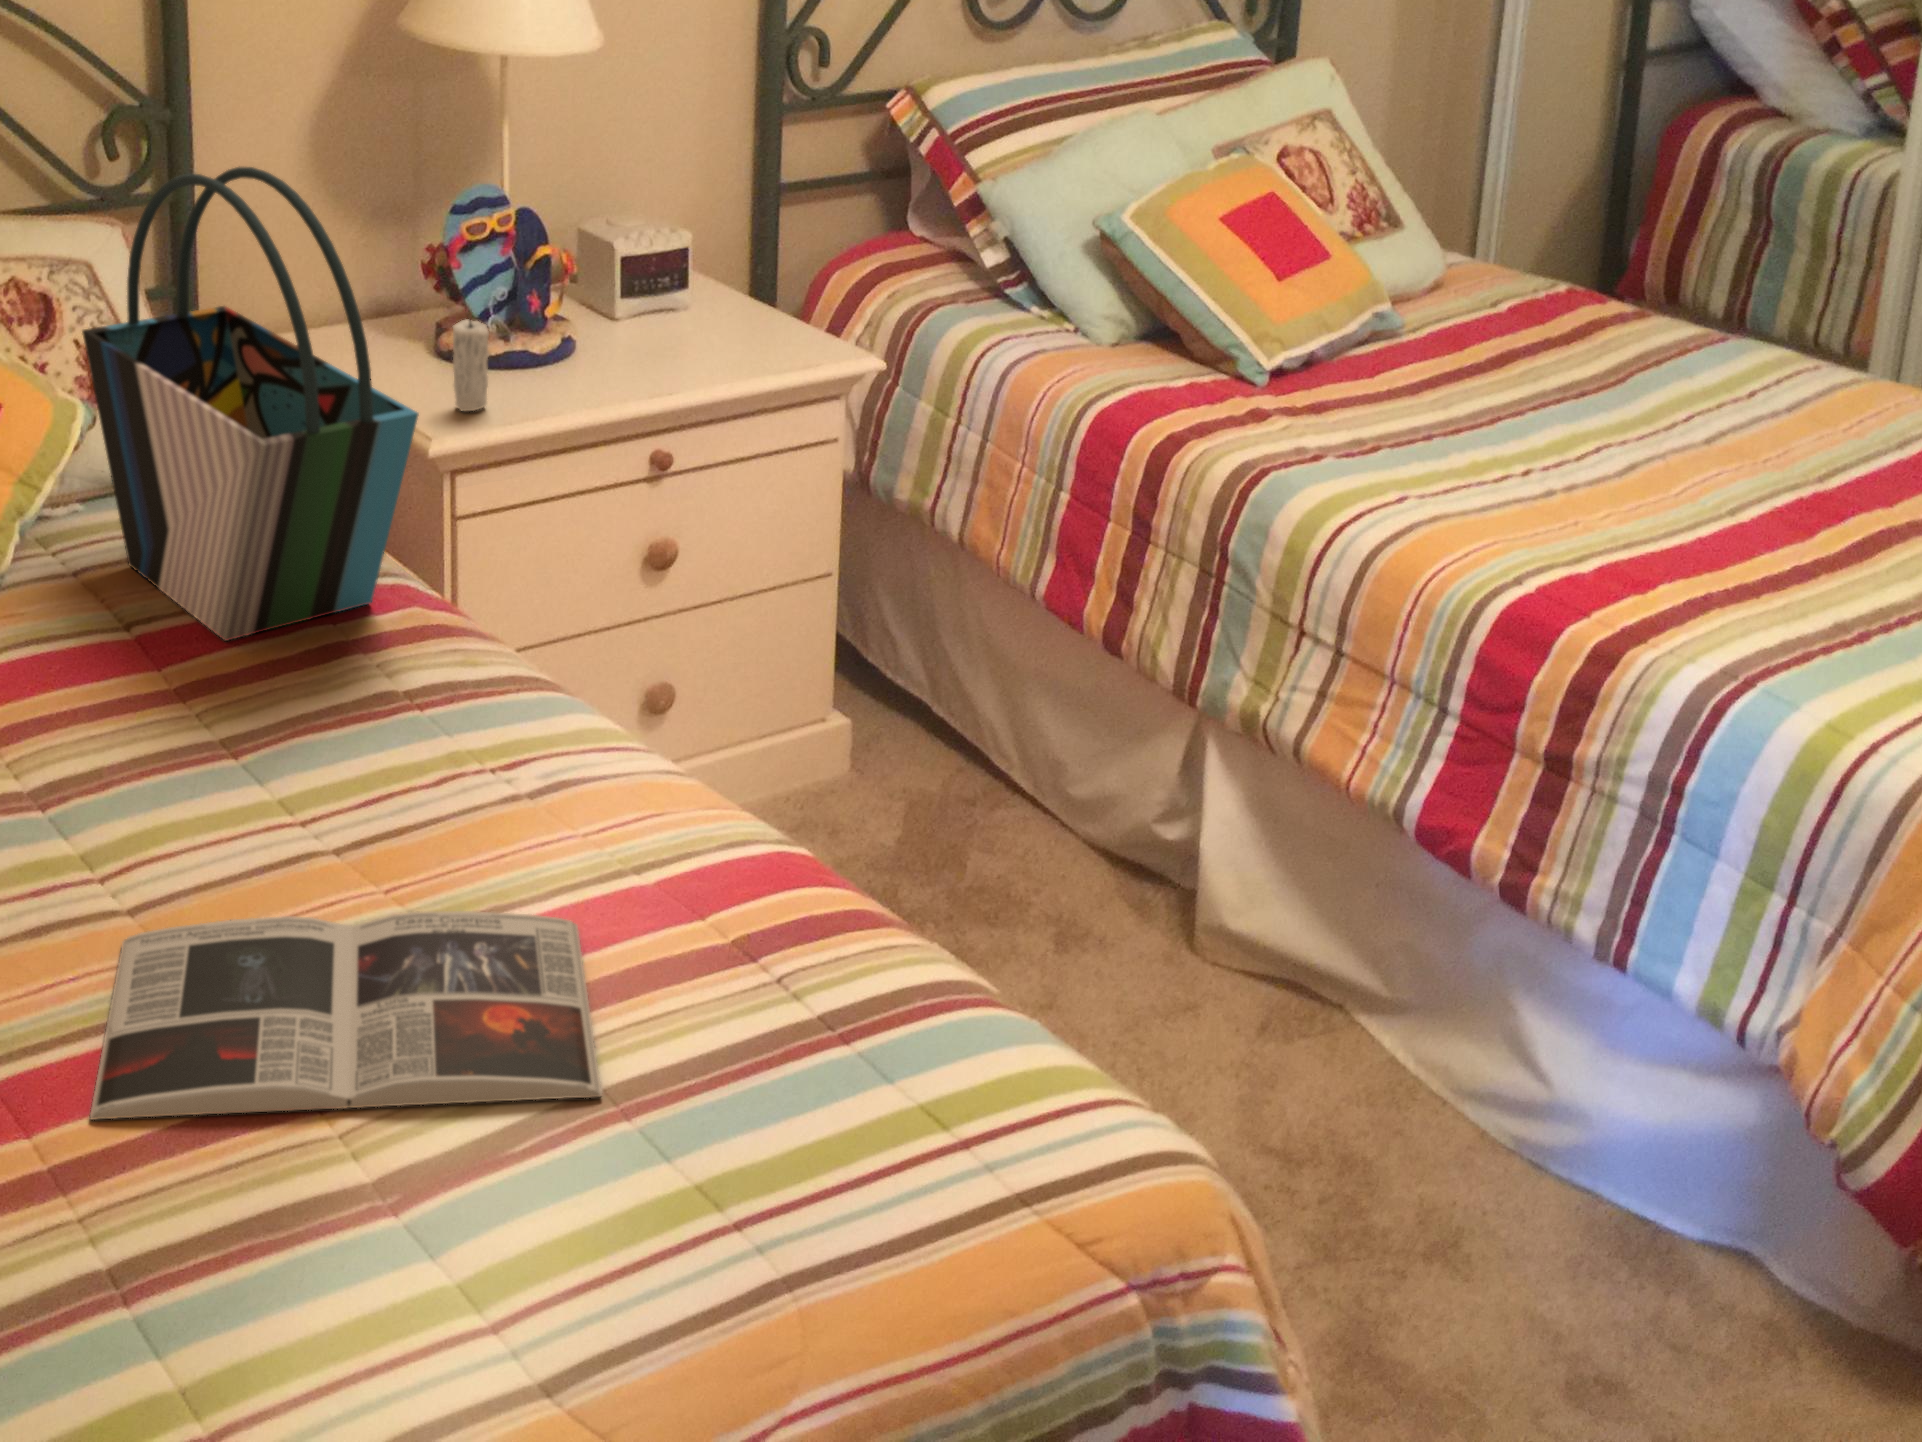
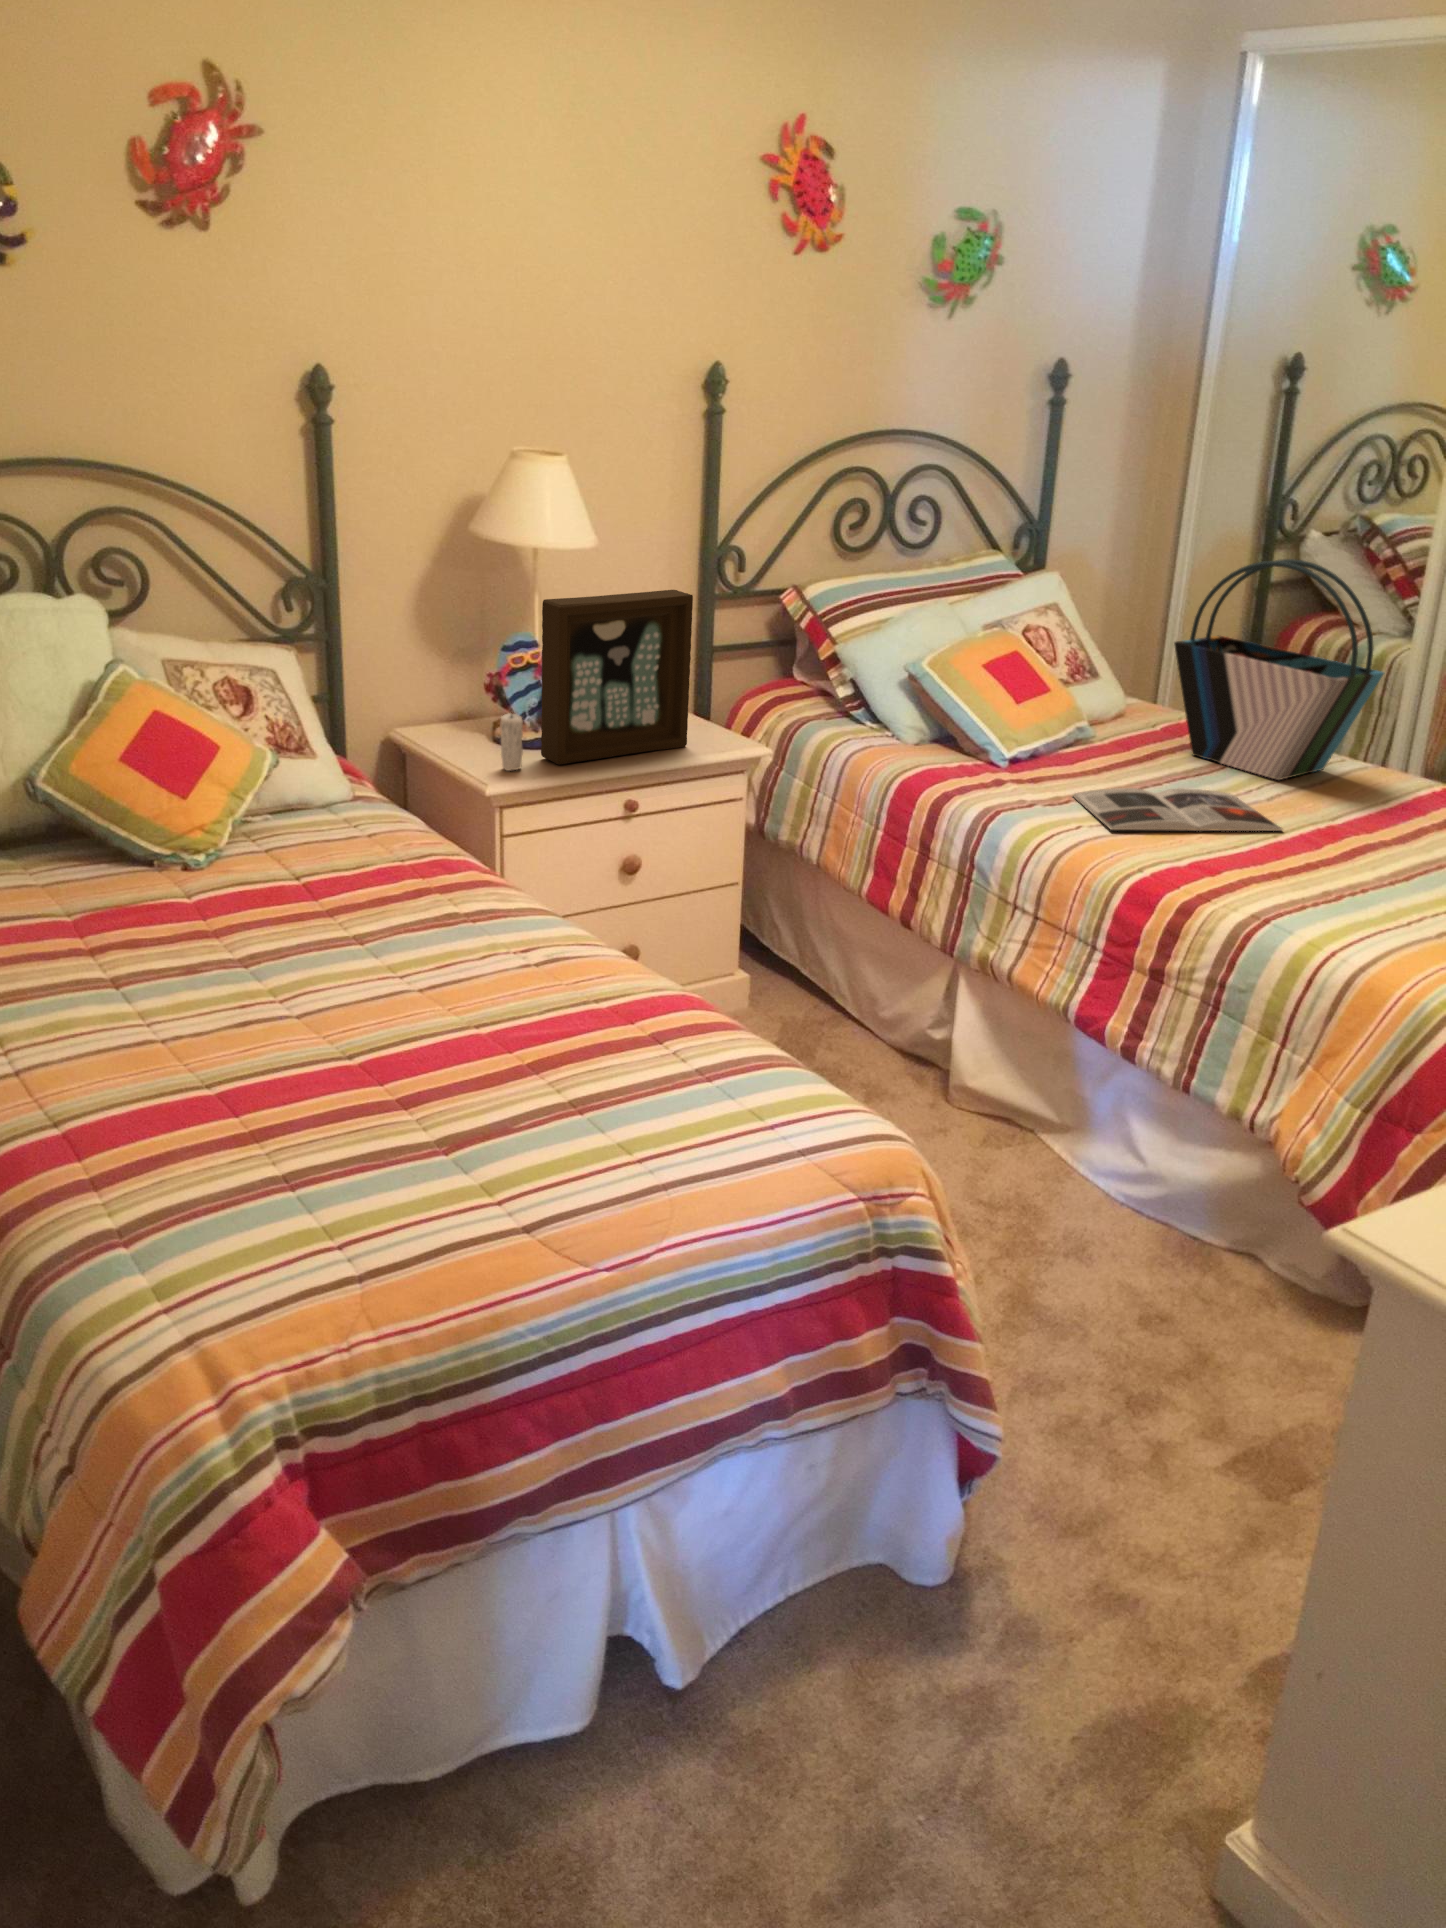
picture frame: none [517,112,758,398] -> present [541,590,693,765]
tote bag: present [82,167,418,641] -> present [1174,559,1384,780]
magazine: present [90,911,602,1120] -> present [1073,788,1283,831]

